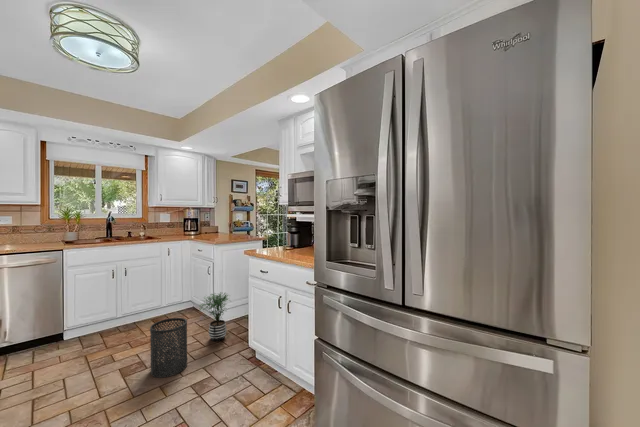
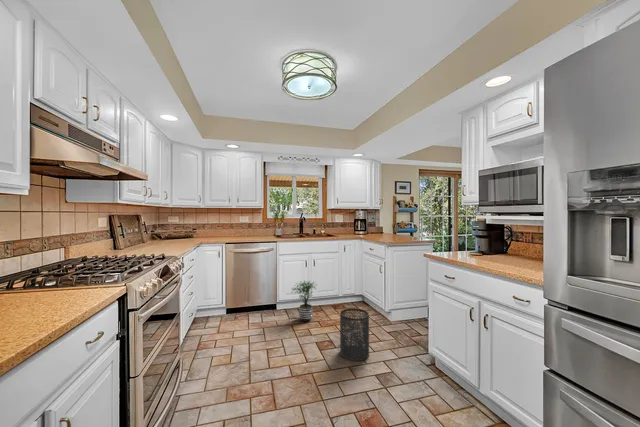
potted plant: present [200,293,228,341] -> present [292,281,315,321]

